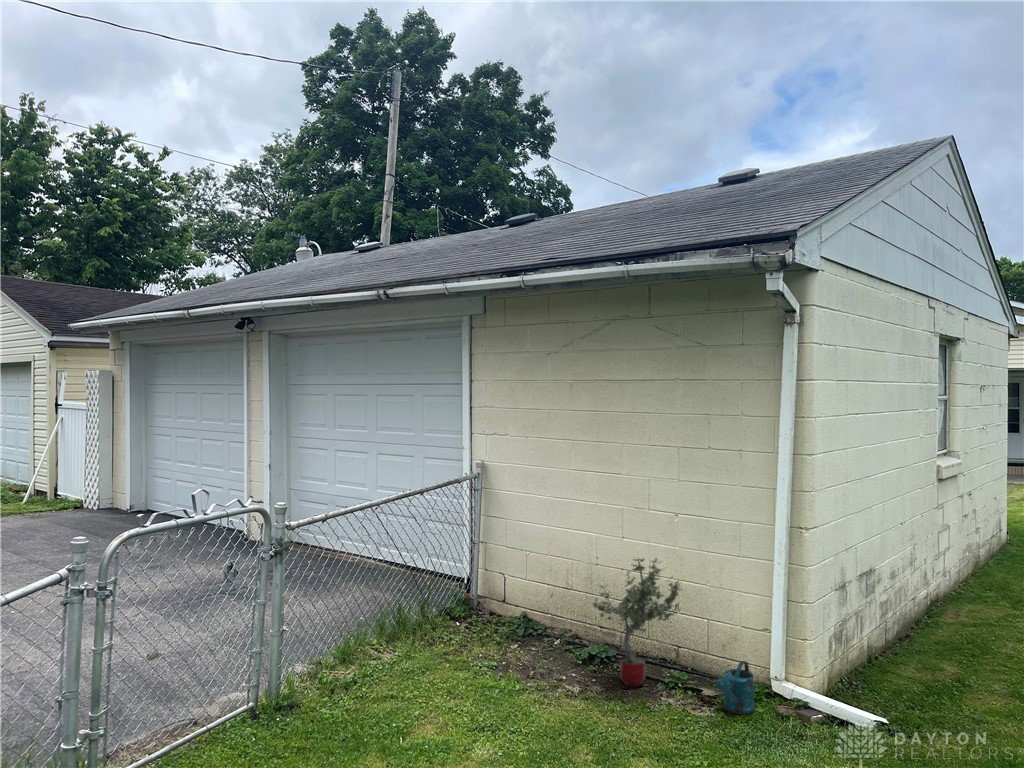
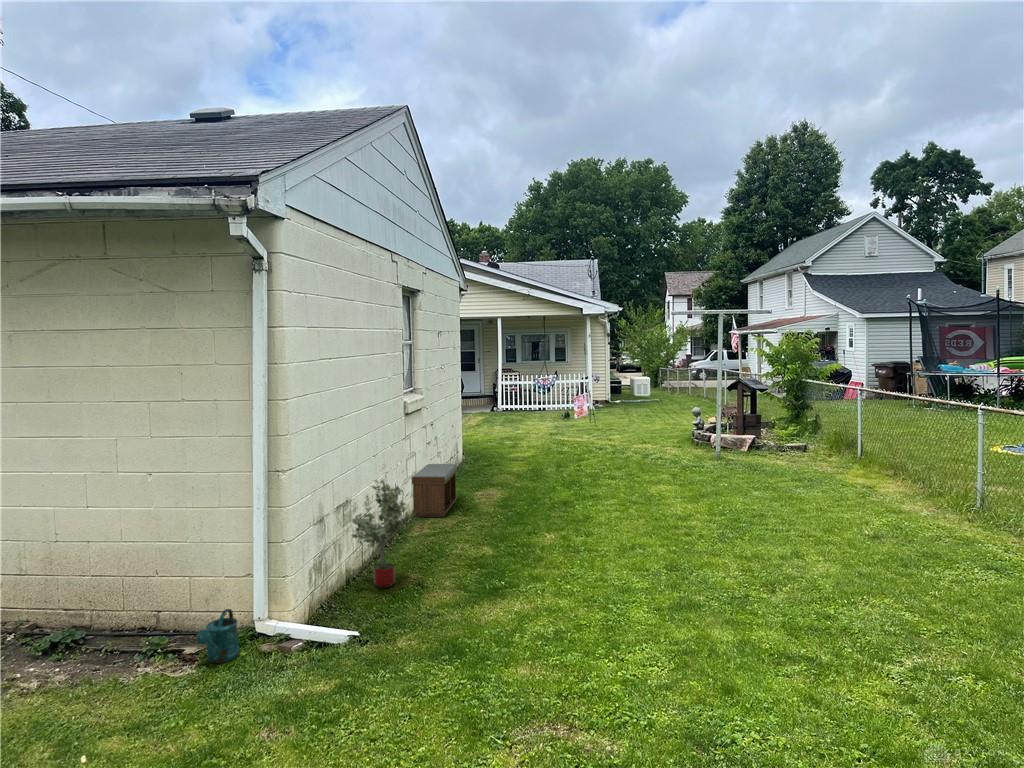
bench: none [945,536,1010,606] -> present [412,464,457,517]
potted tree: present [593,558,682,687] -> present [351,479,406,588]

